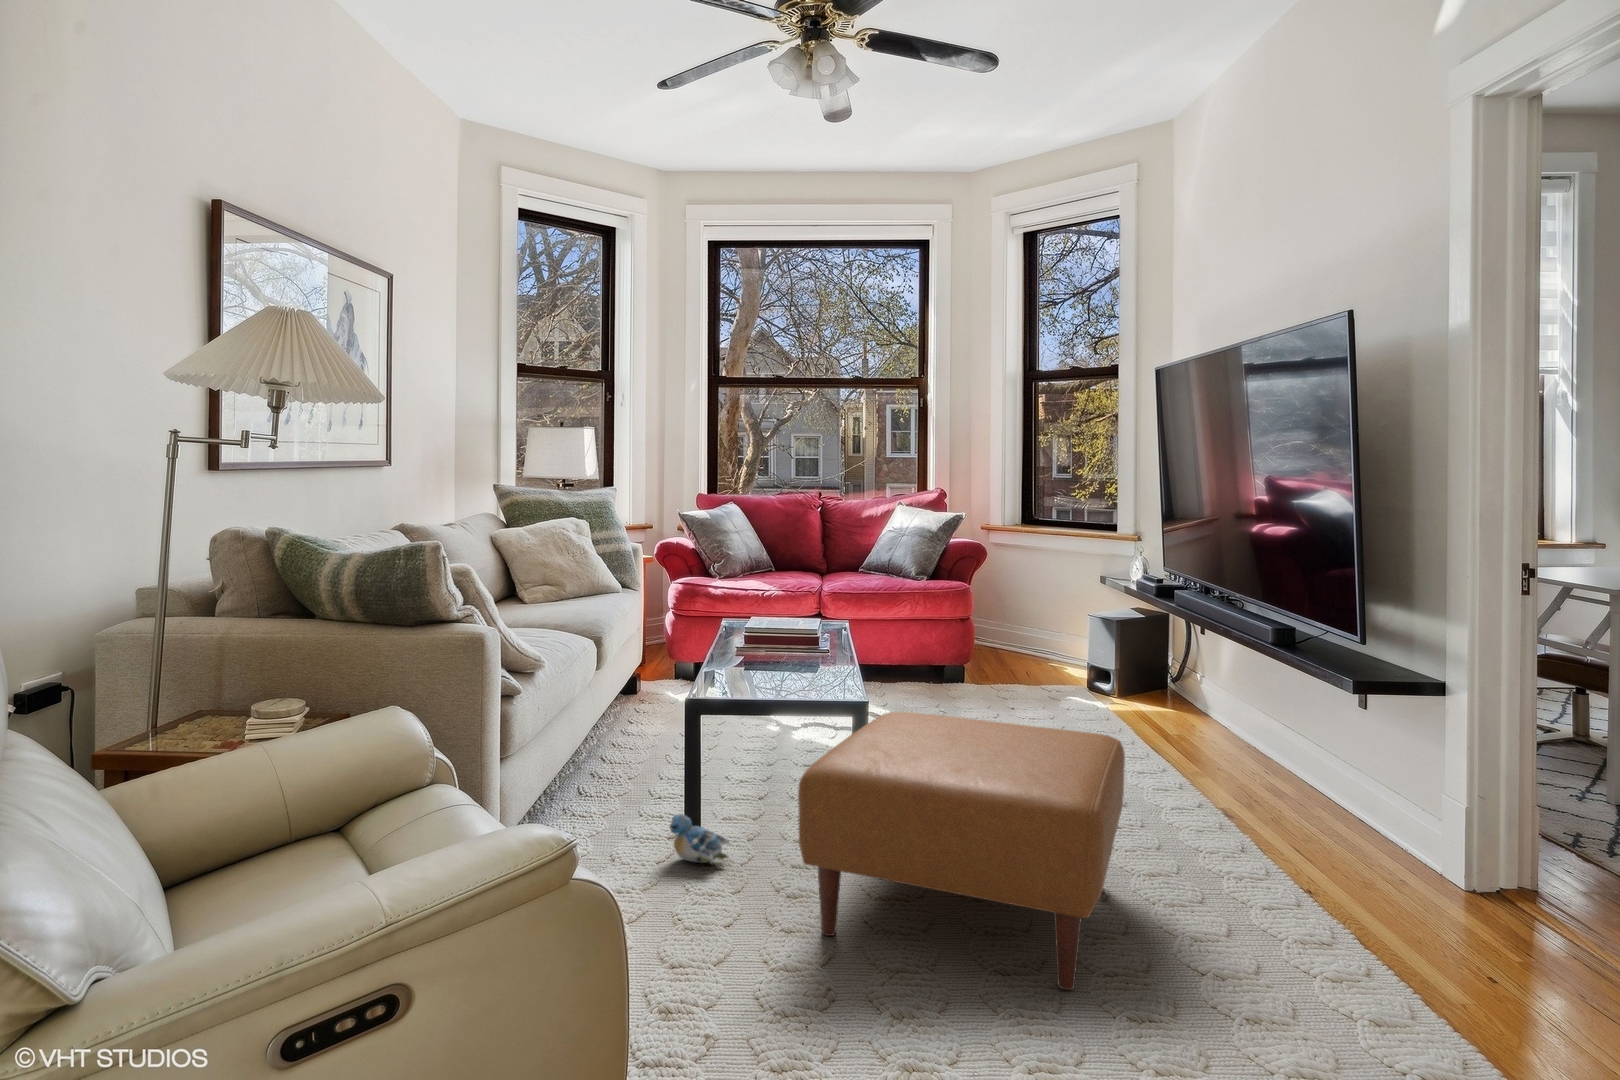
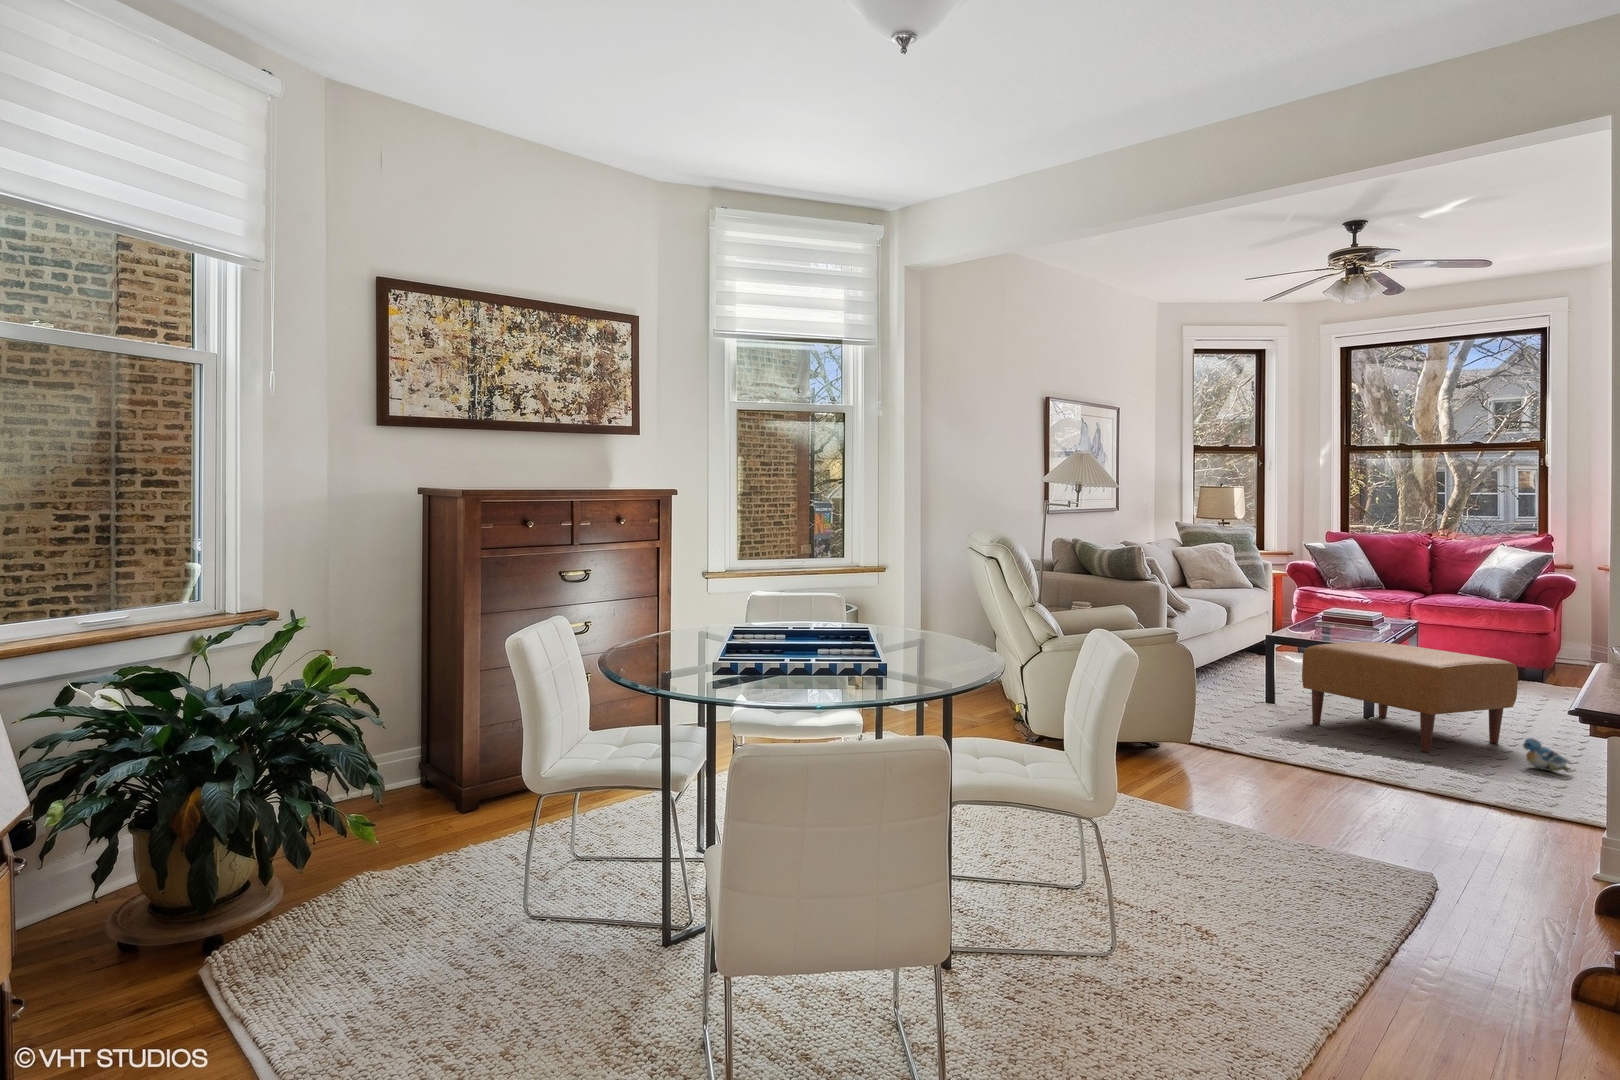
plush toy: present [670,814,729,863] -> present [1523,738,1571,771]

